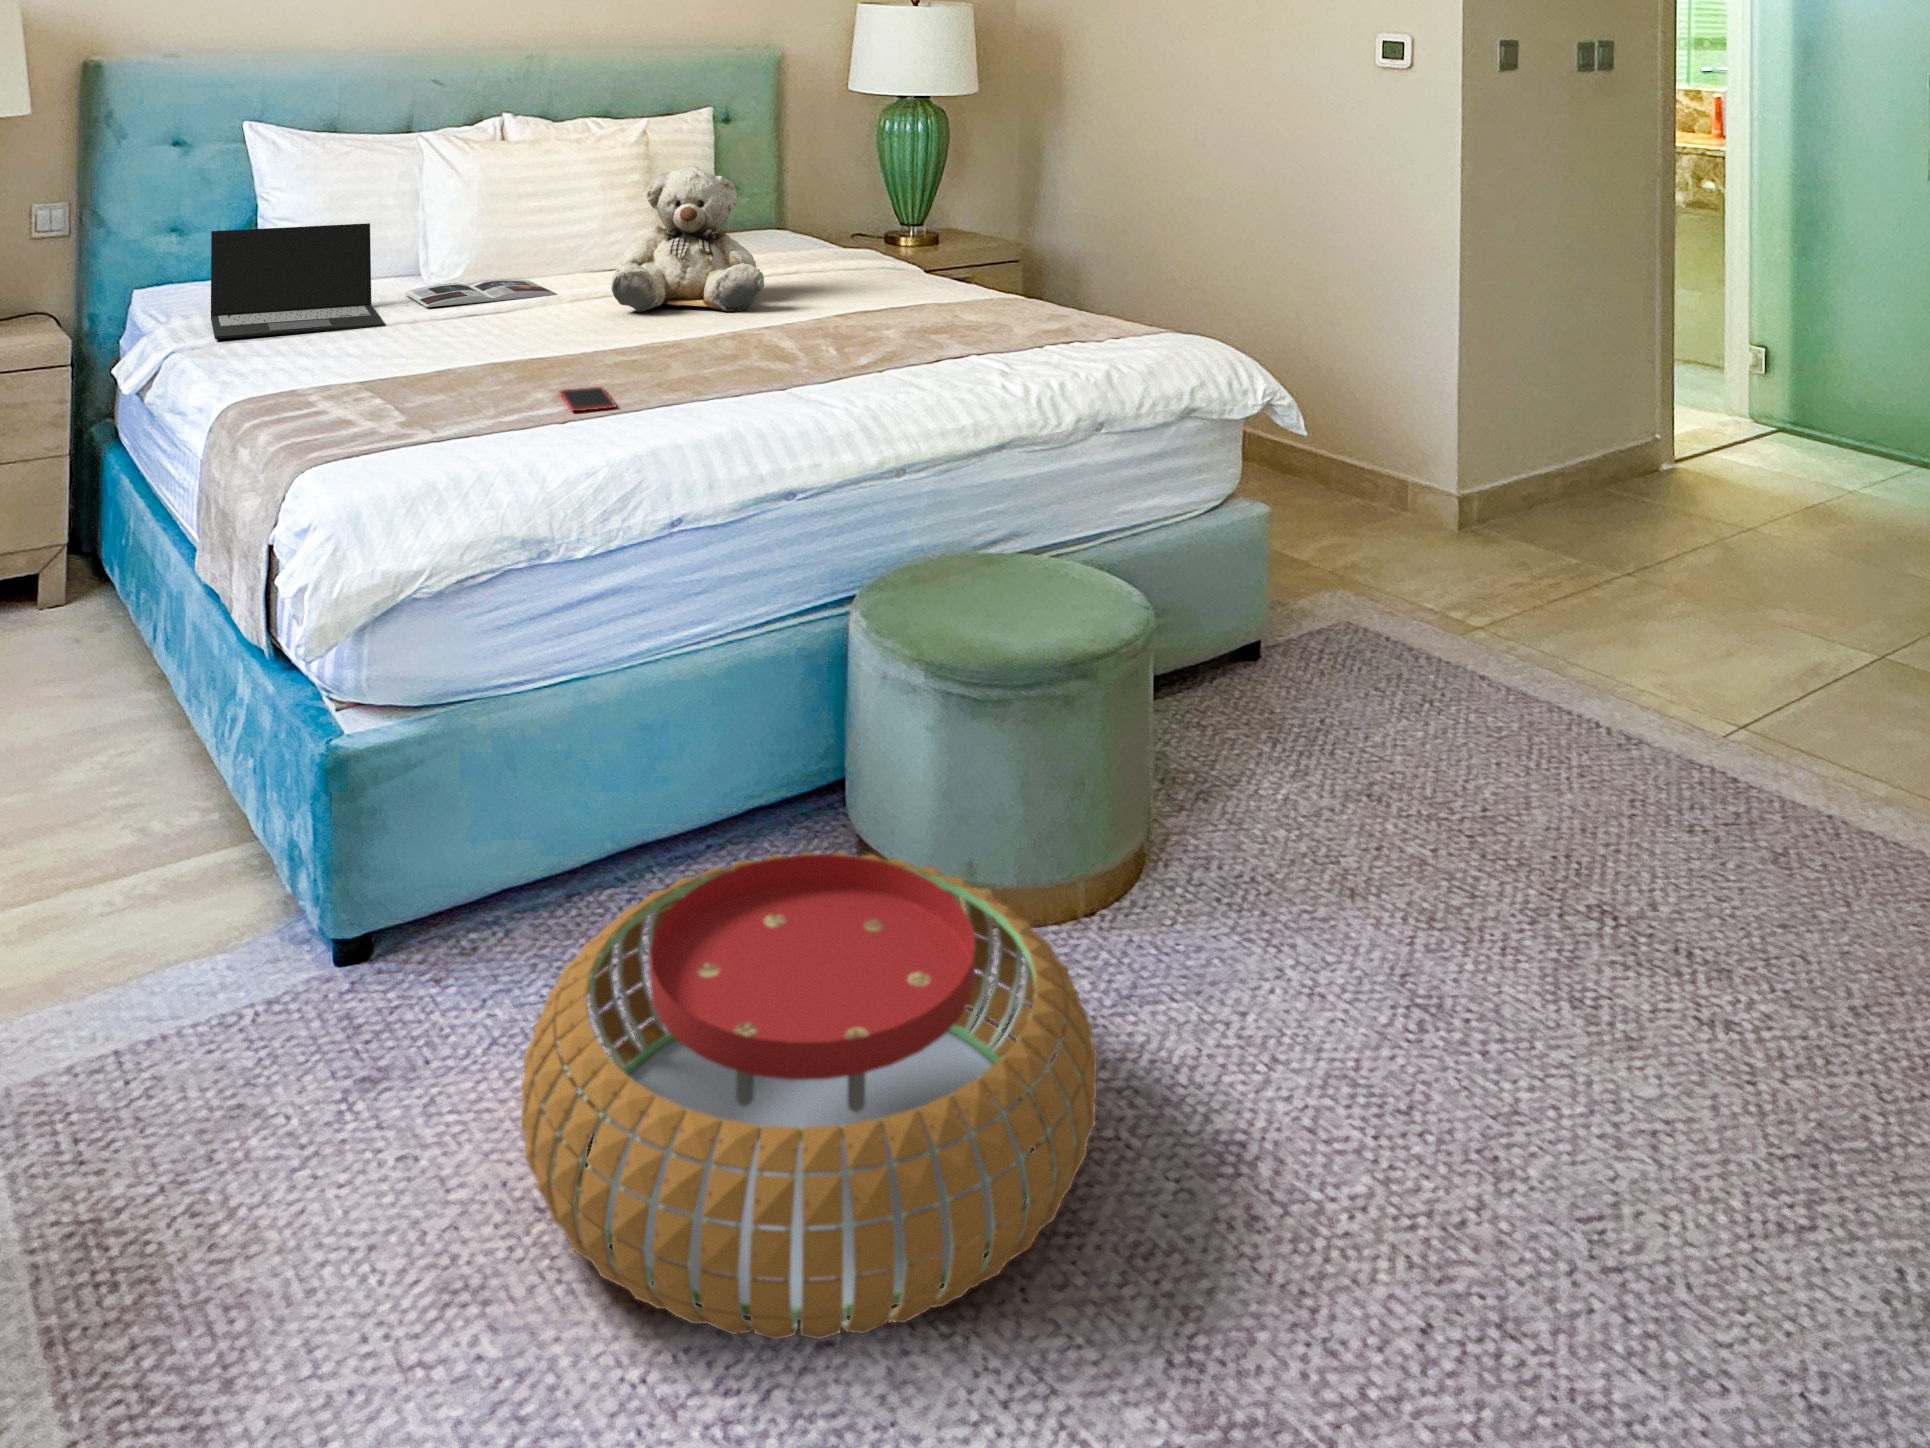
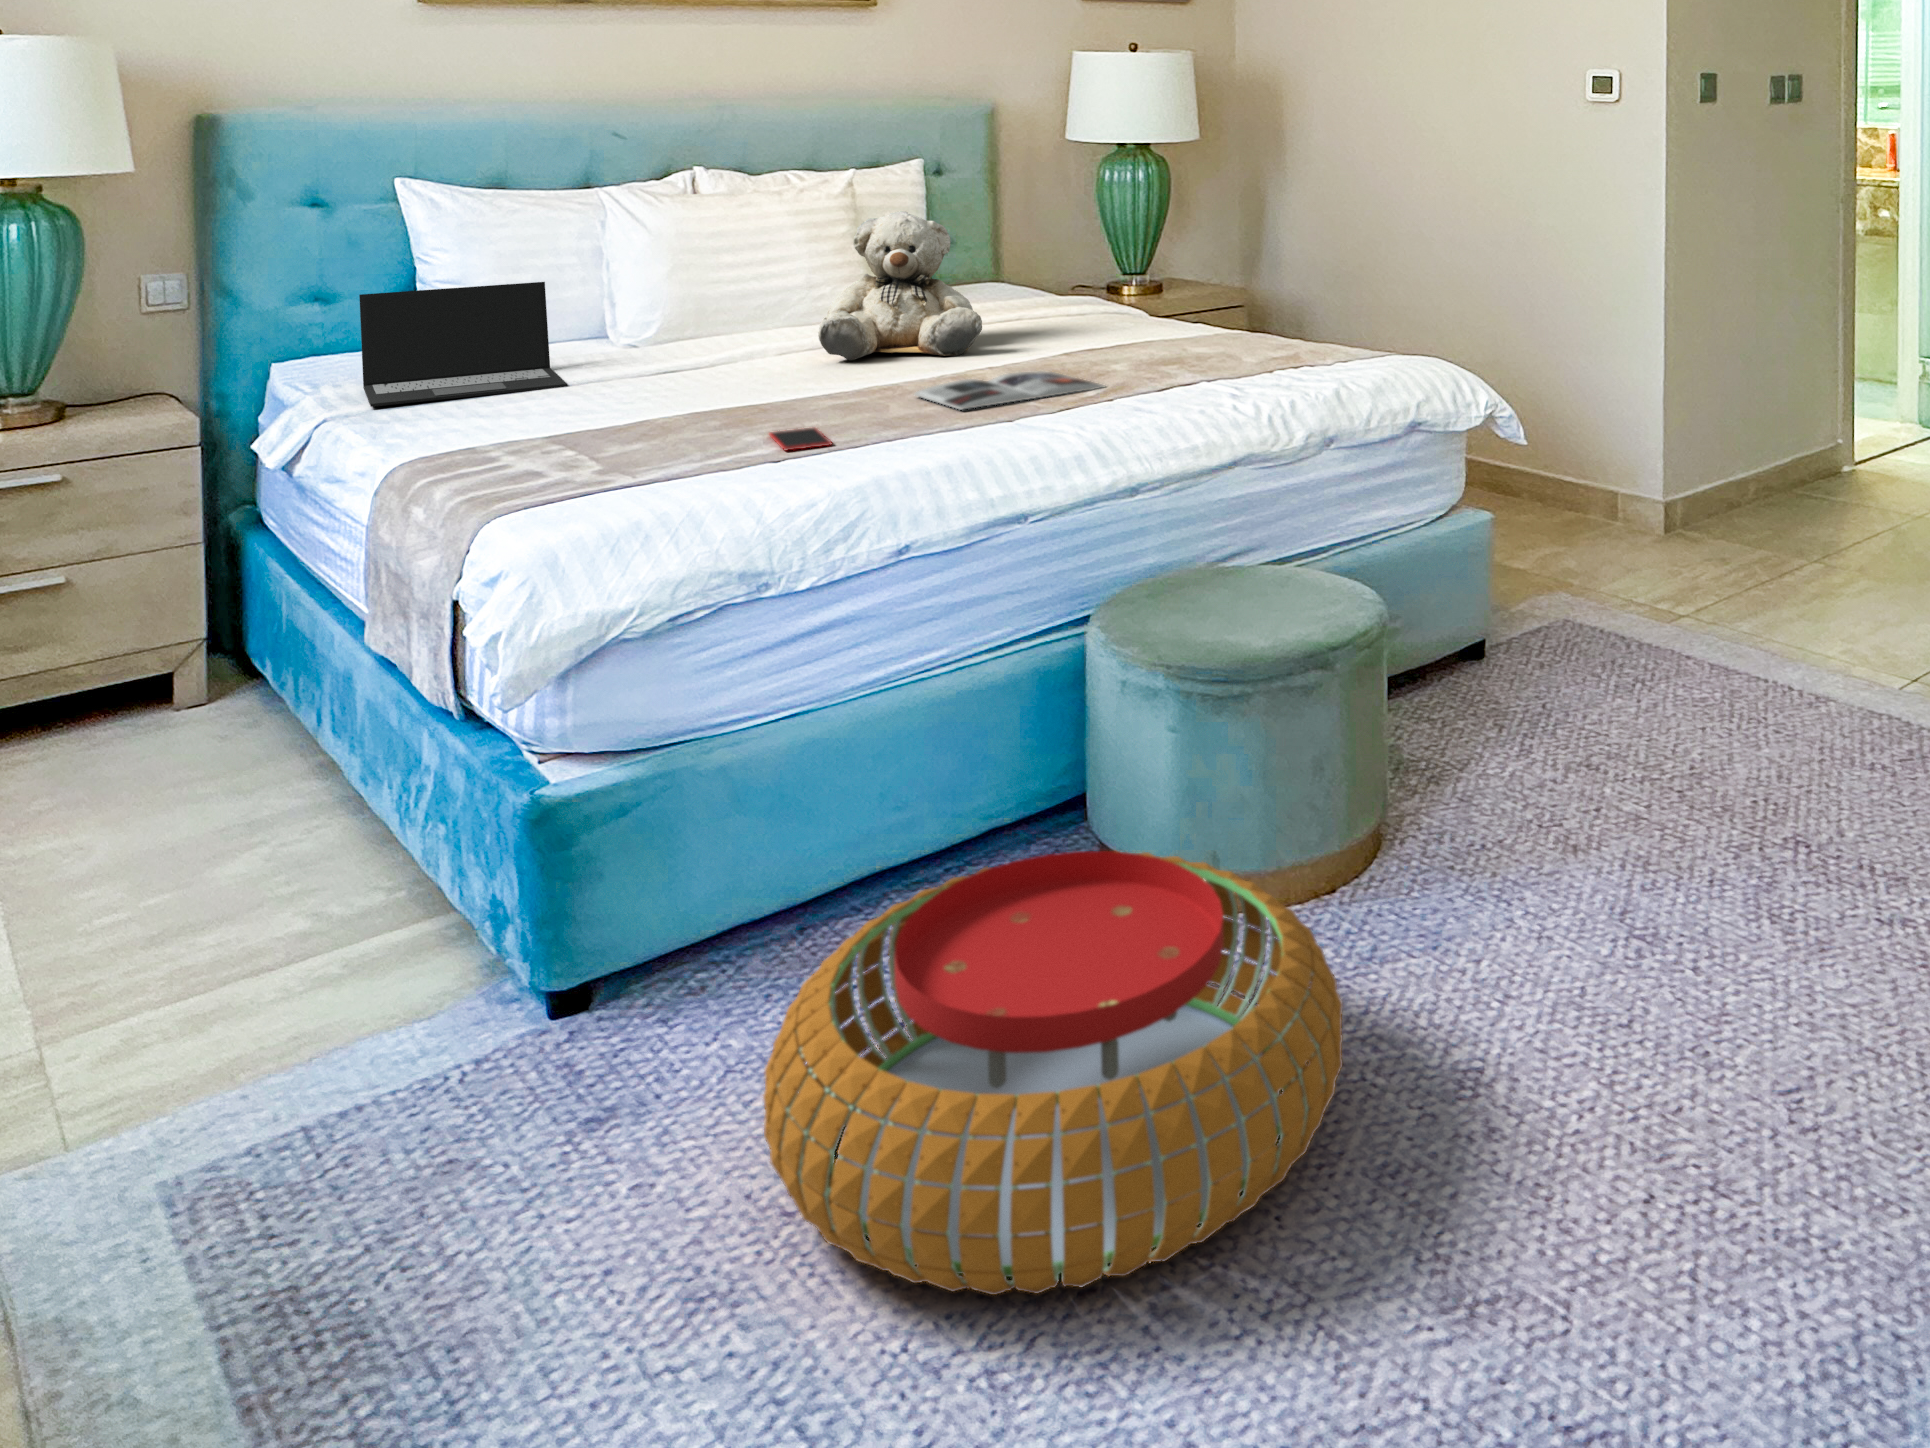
magazine: present [404,279,557,307] -> present [915,371,1104,410]

